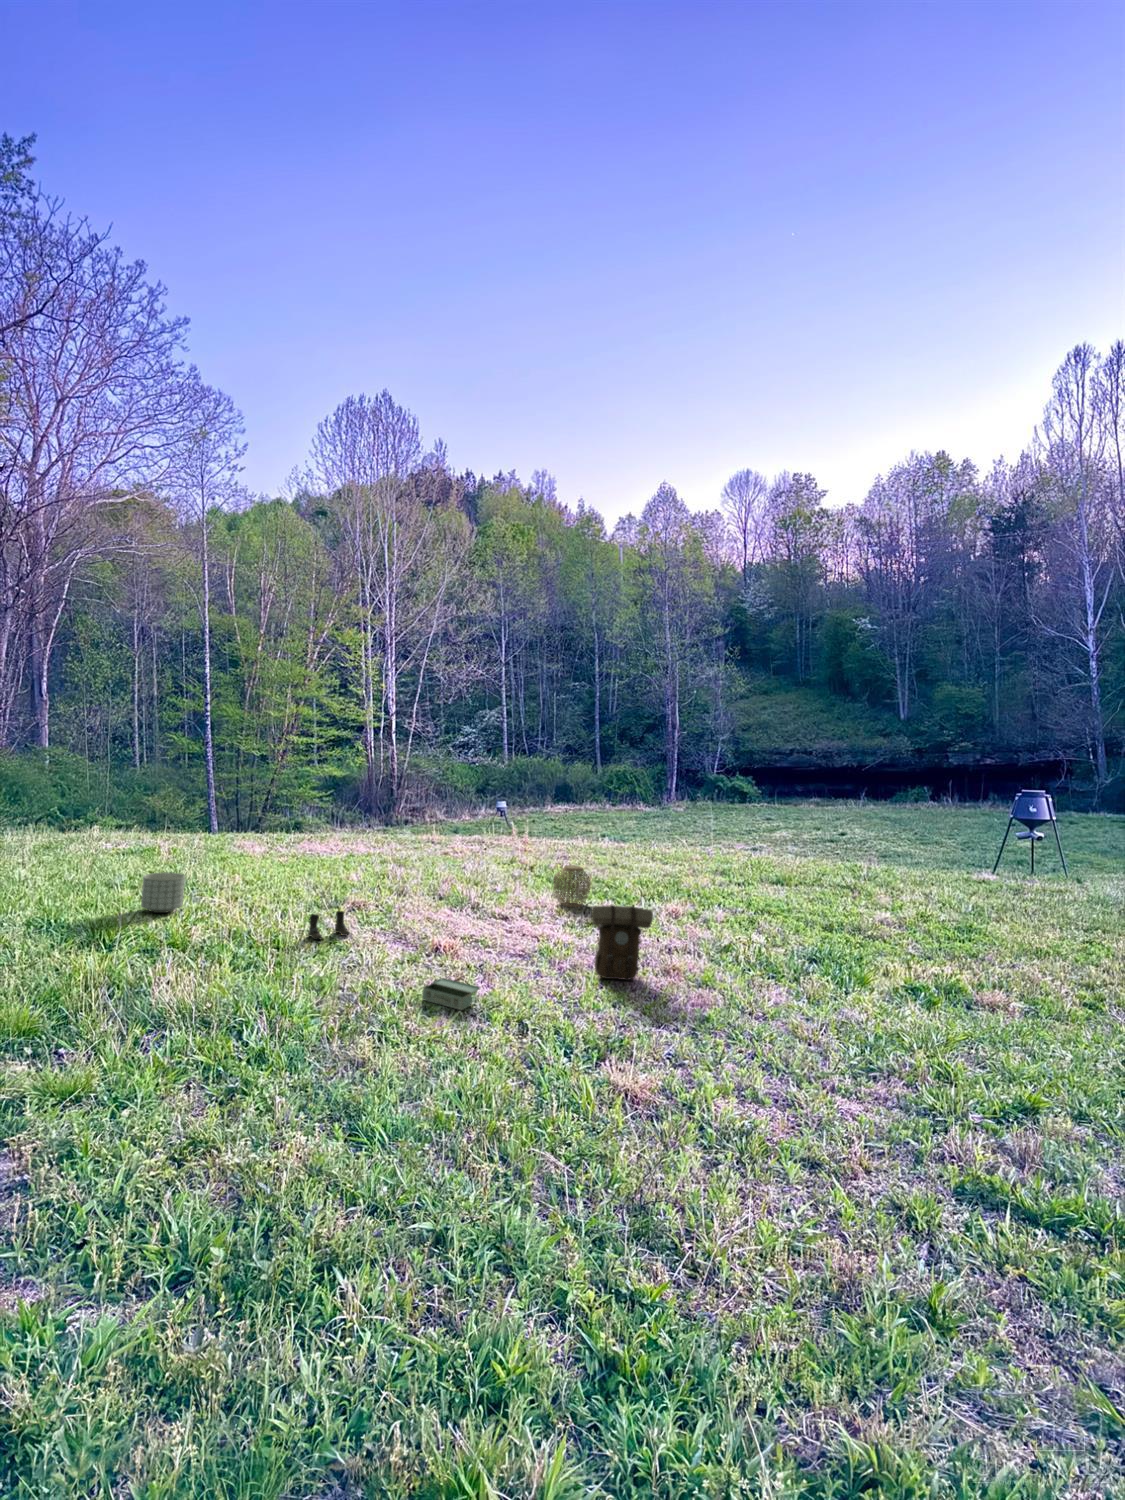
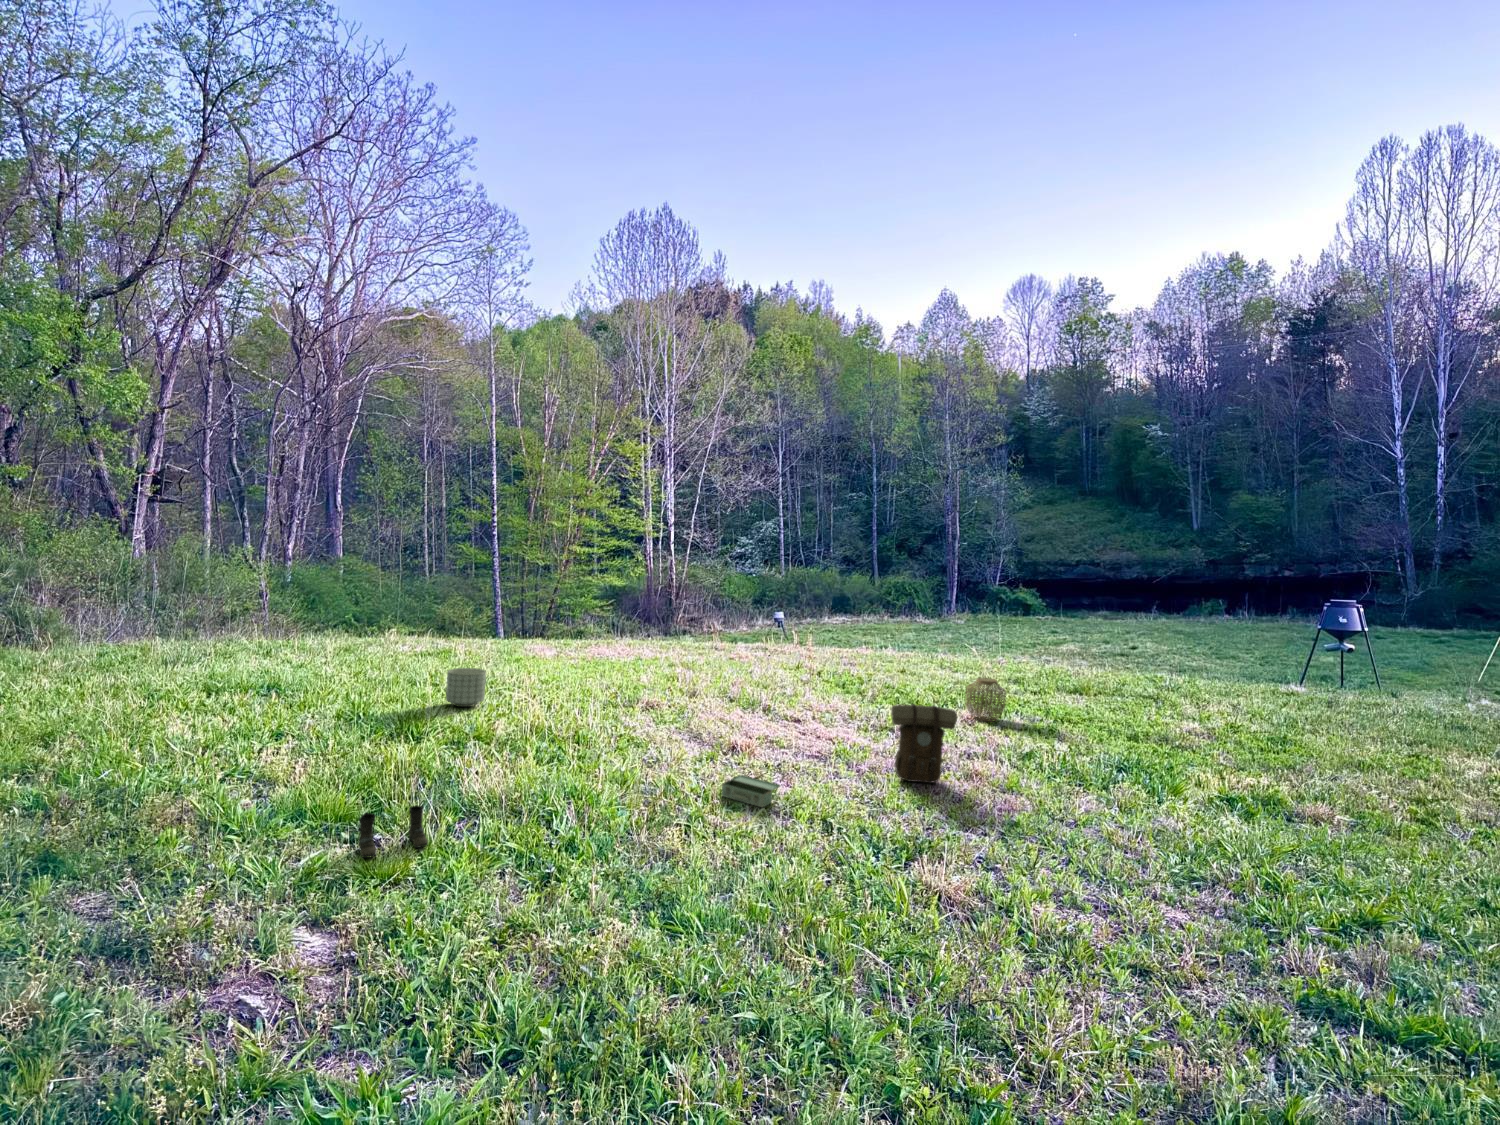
woven basket: present [553,865,591,907] -> present [965,678,1006,721]
boots: present [309,911,350,940] -> present [359,805,428,858]

